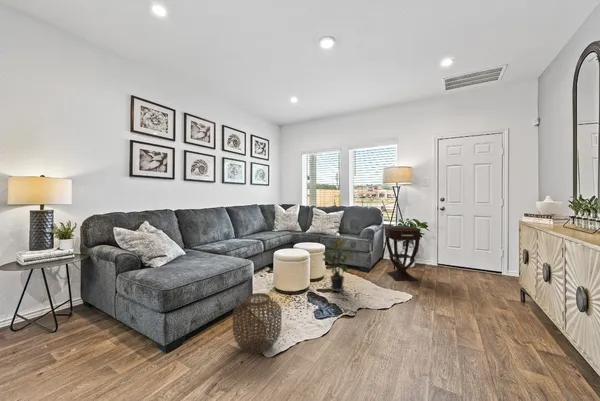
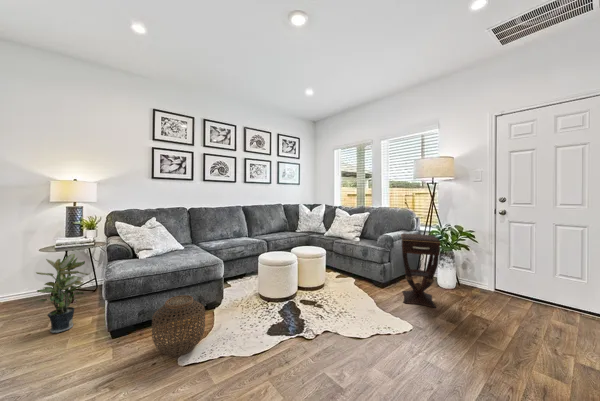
potted plant: present [323,237,351,291] -> present [36,254,88,333]

